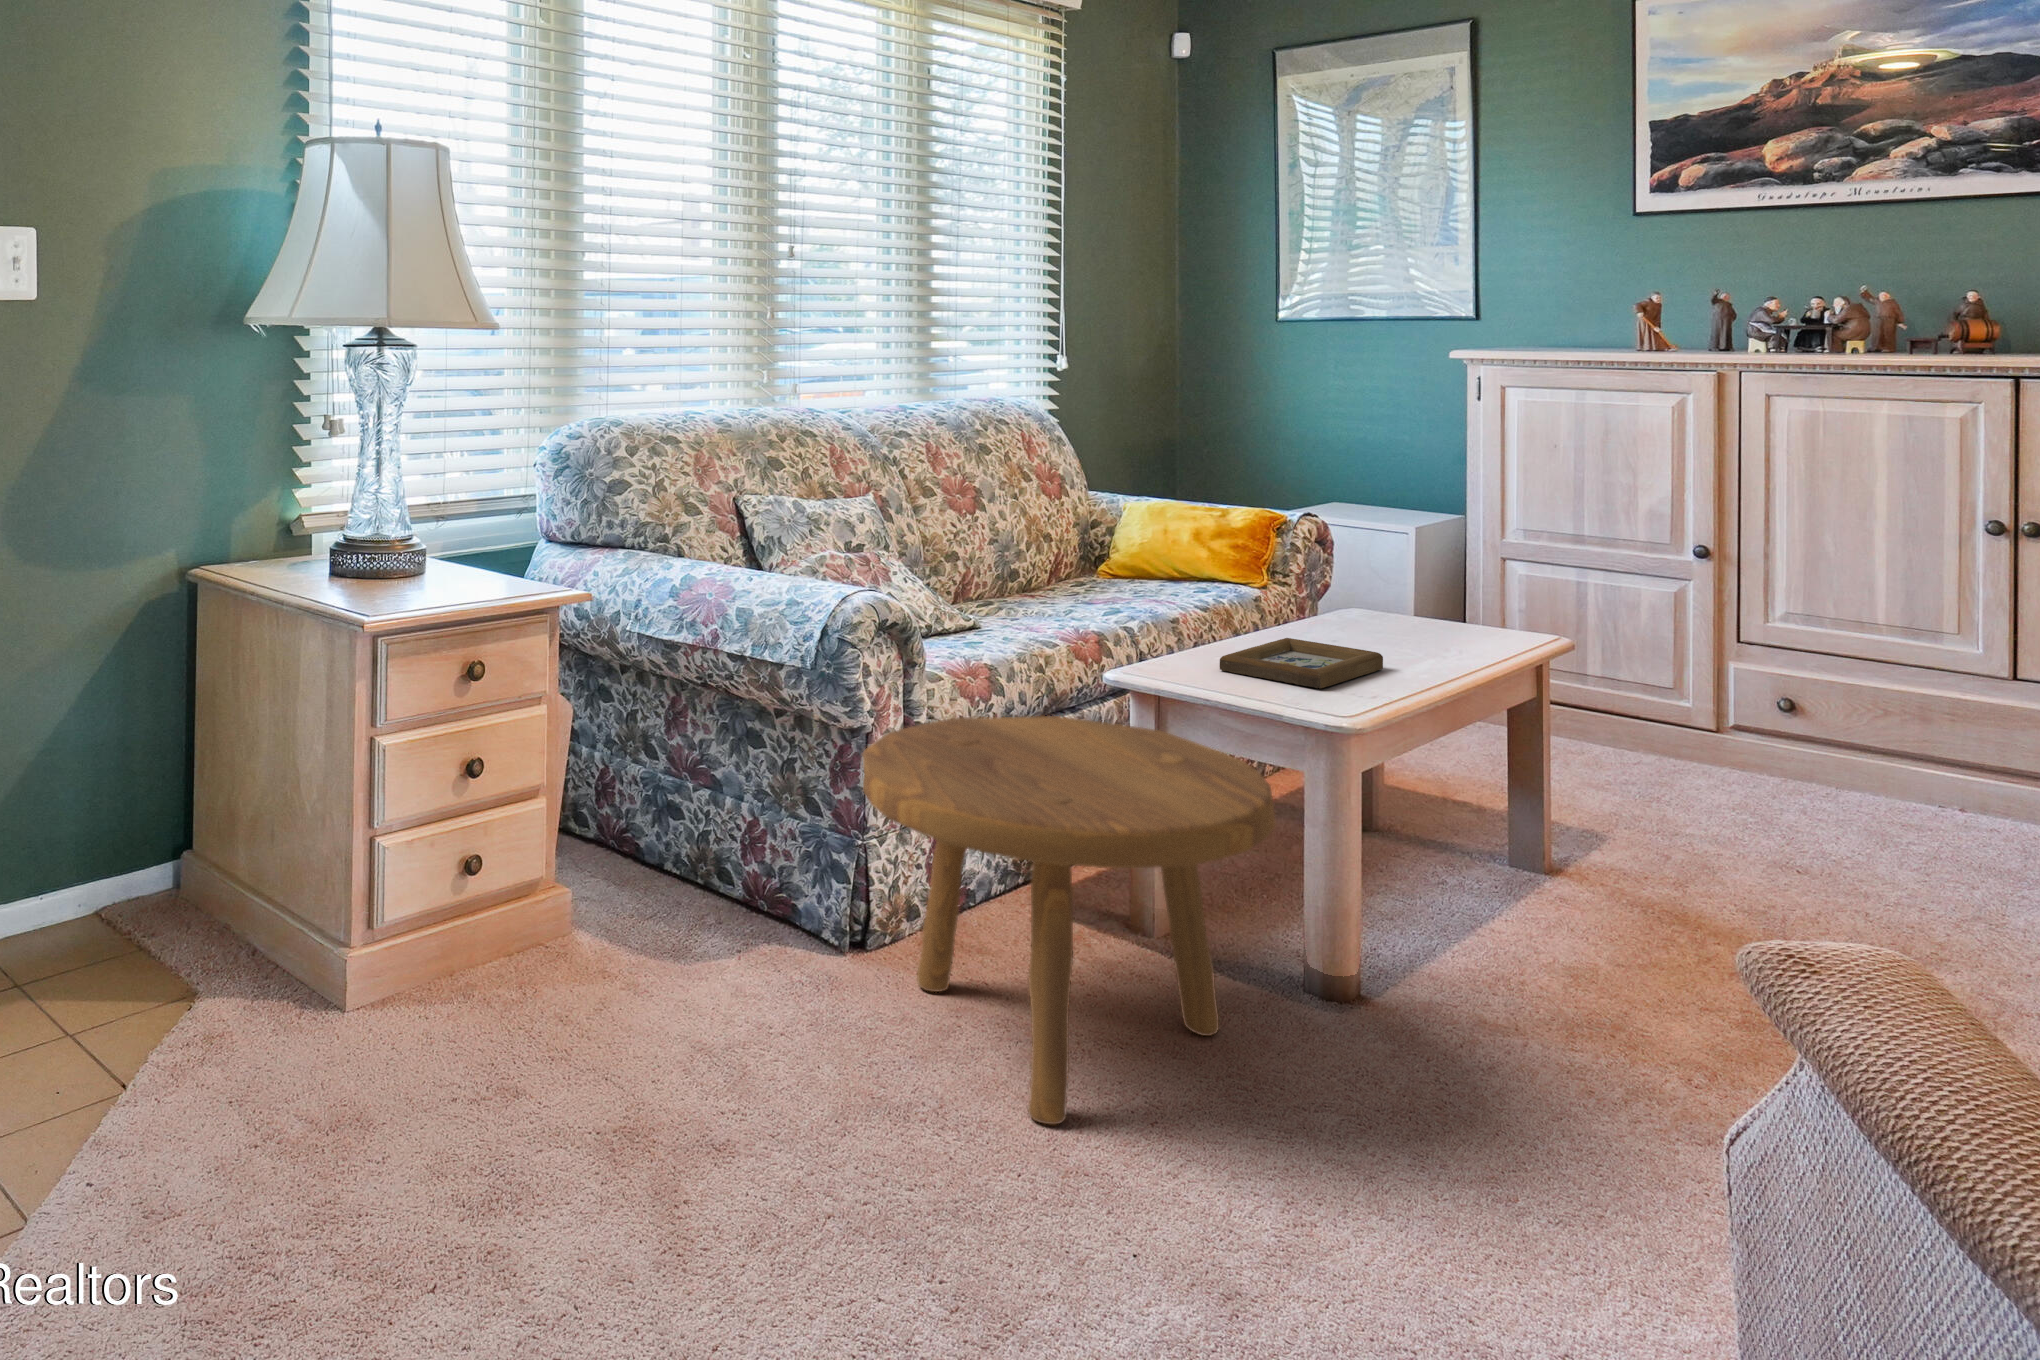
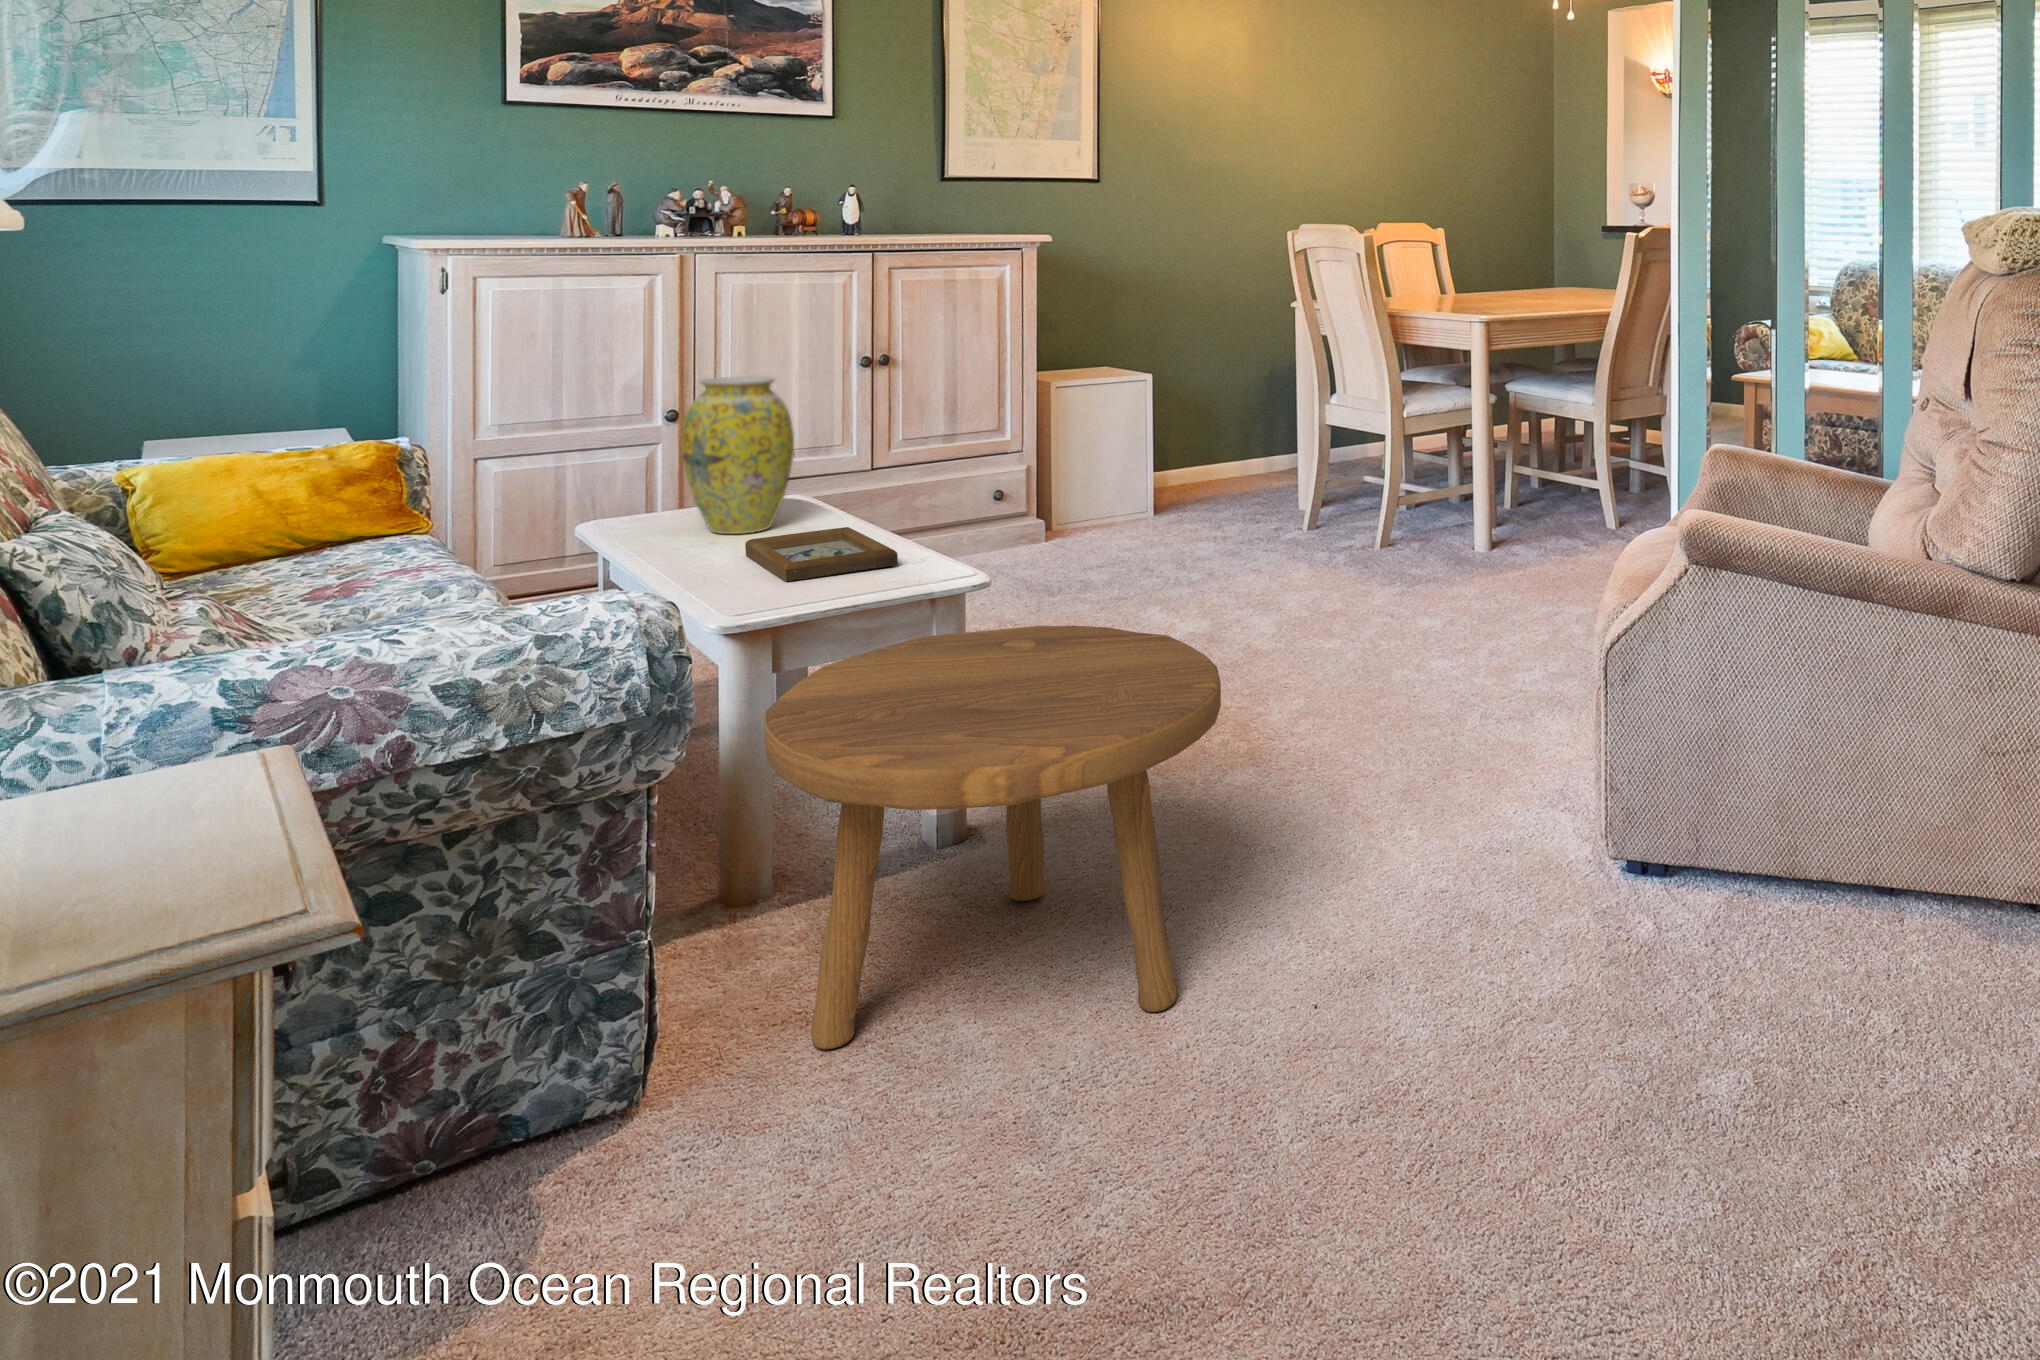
vase: none [1317,489,1425,645] -> present [681,376,794,534]

